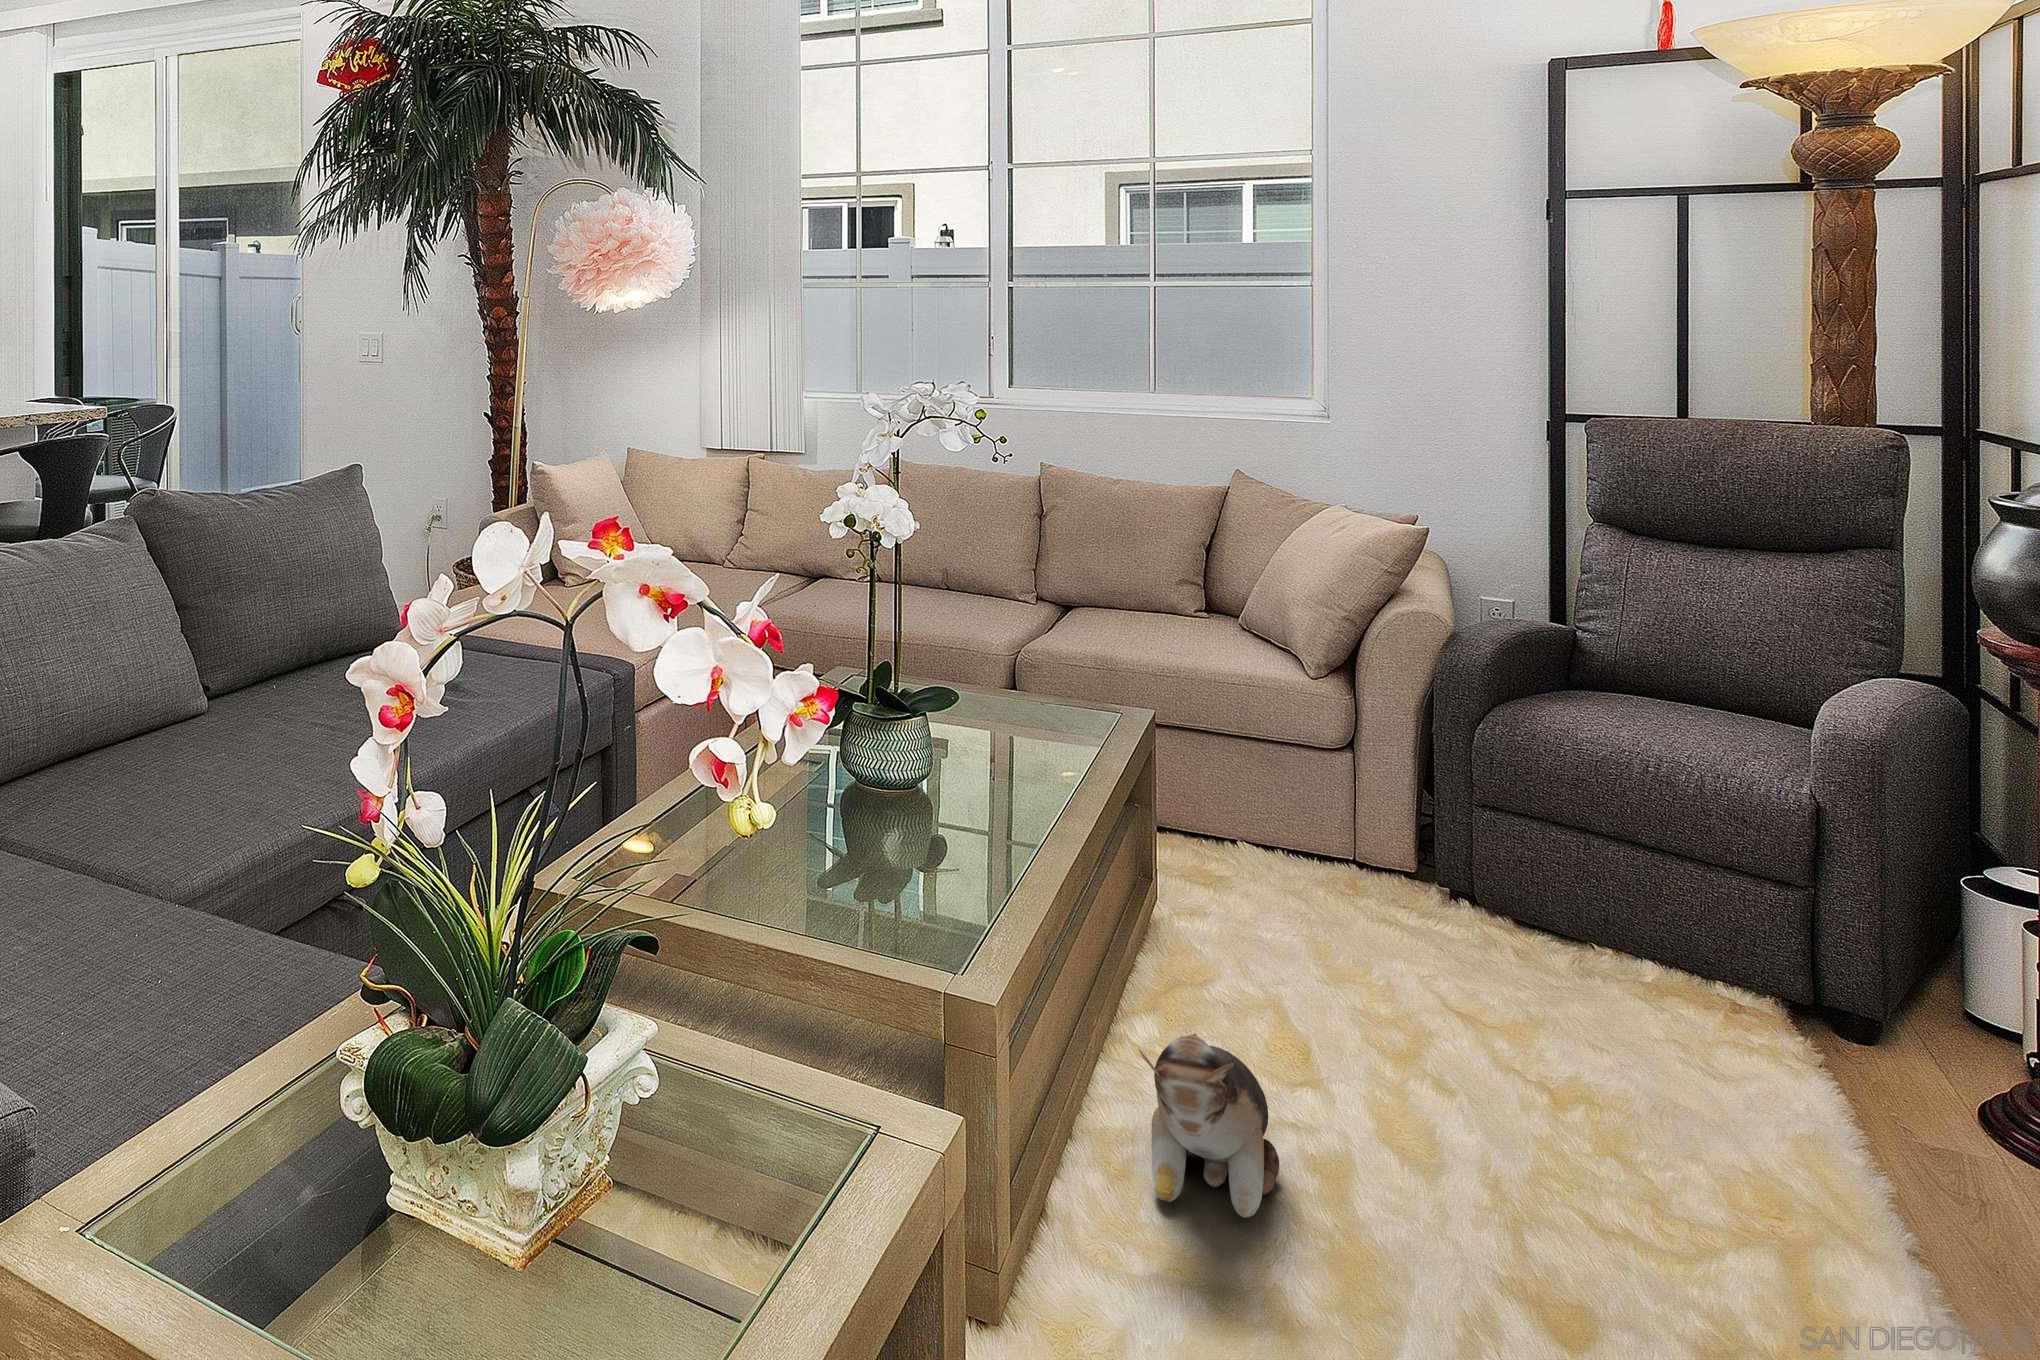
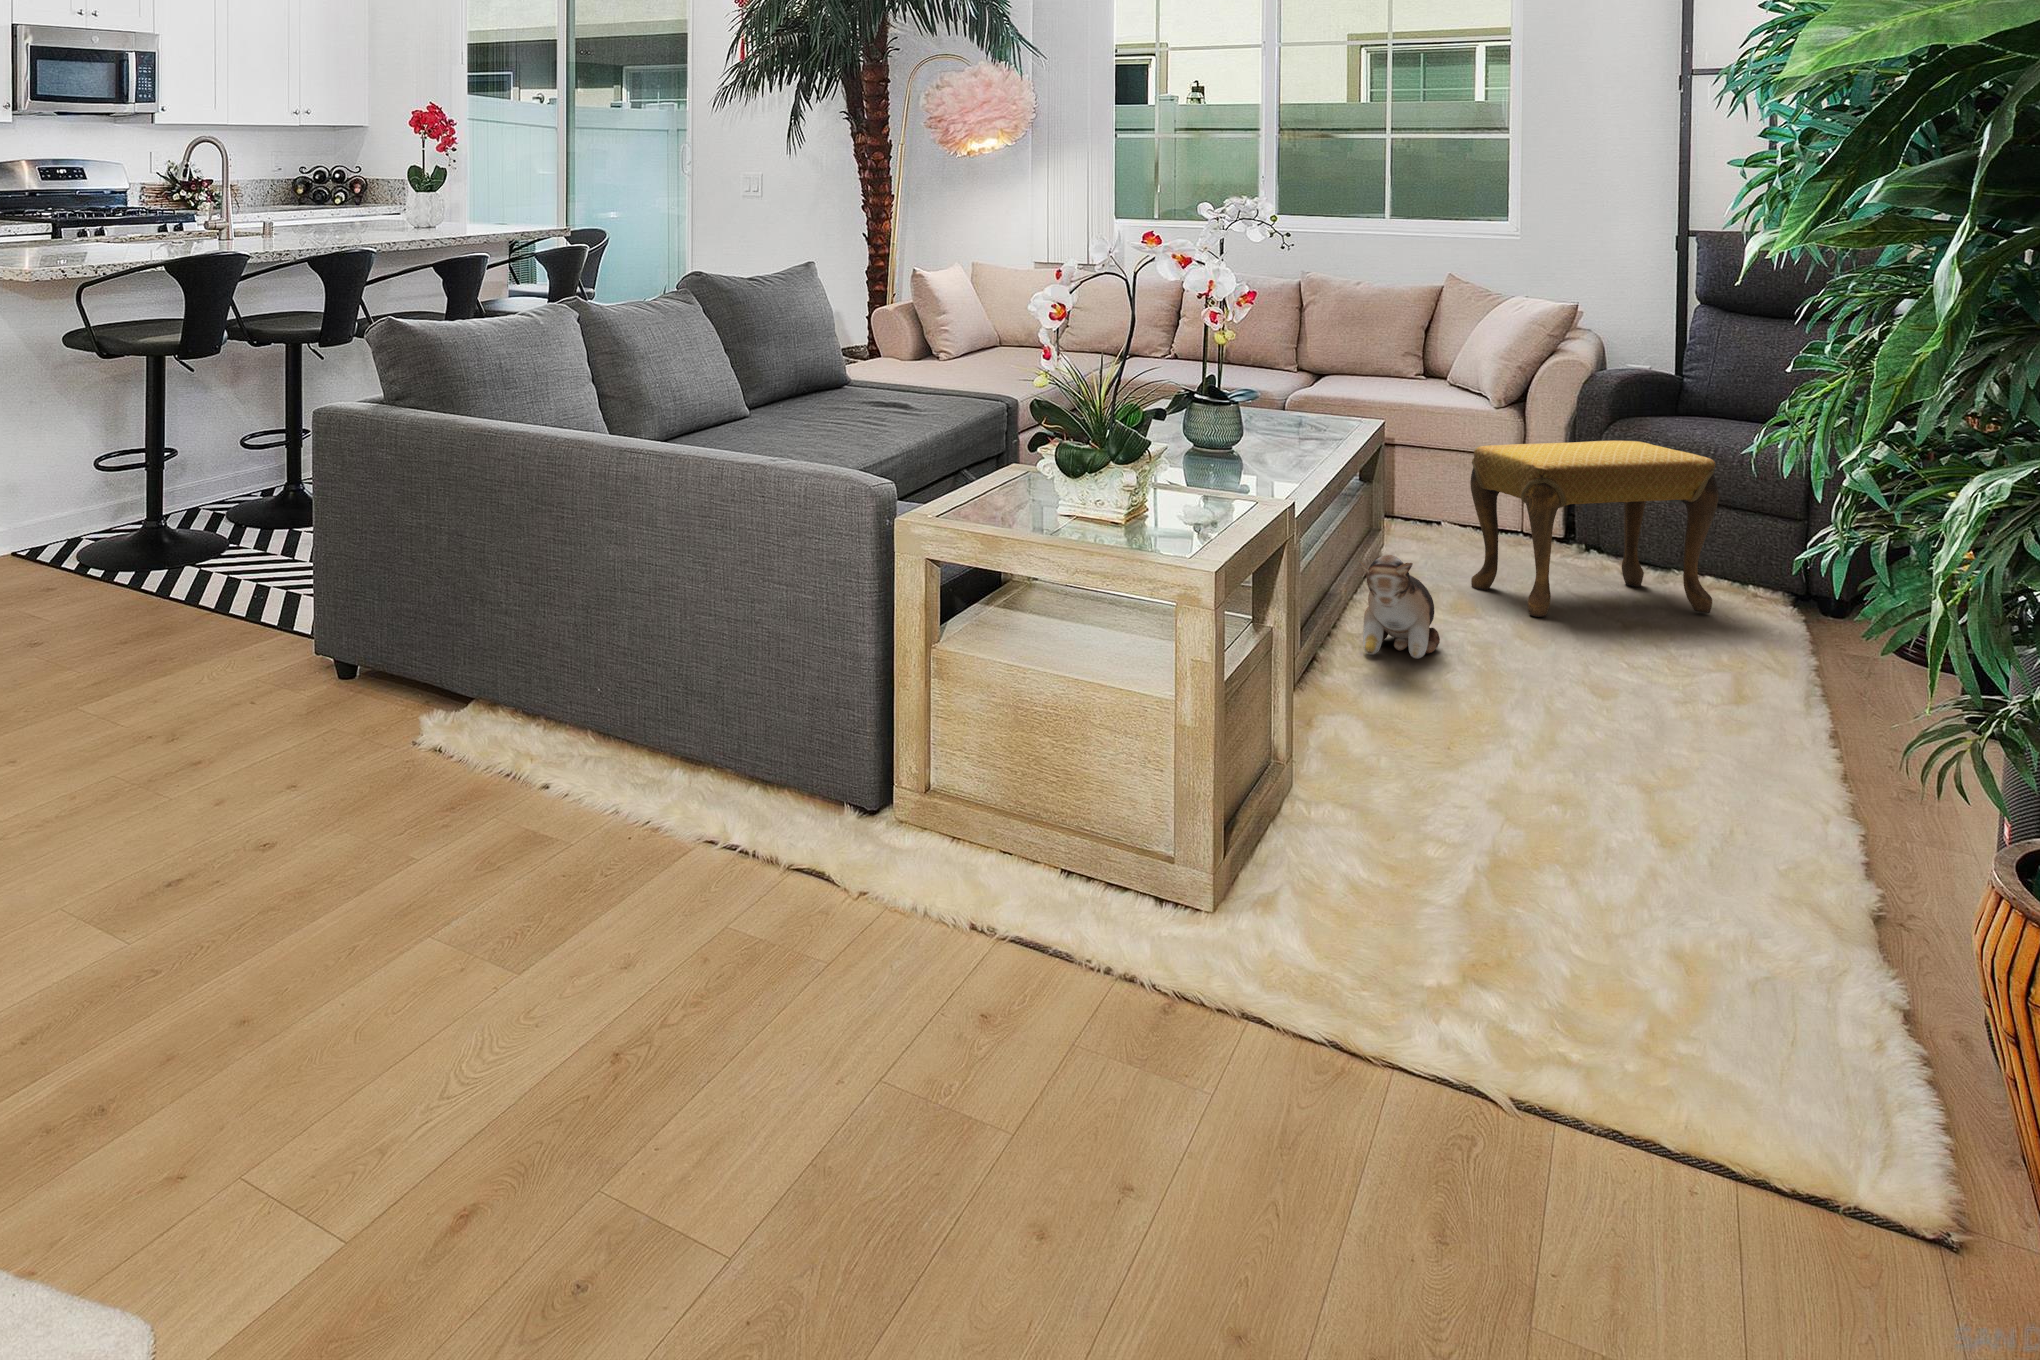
footstool: none [1297,761,1689,1076] -> present [1470,441,1718,617]

